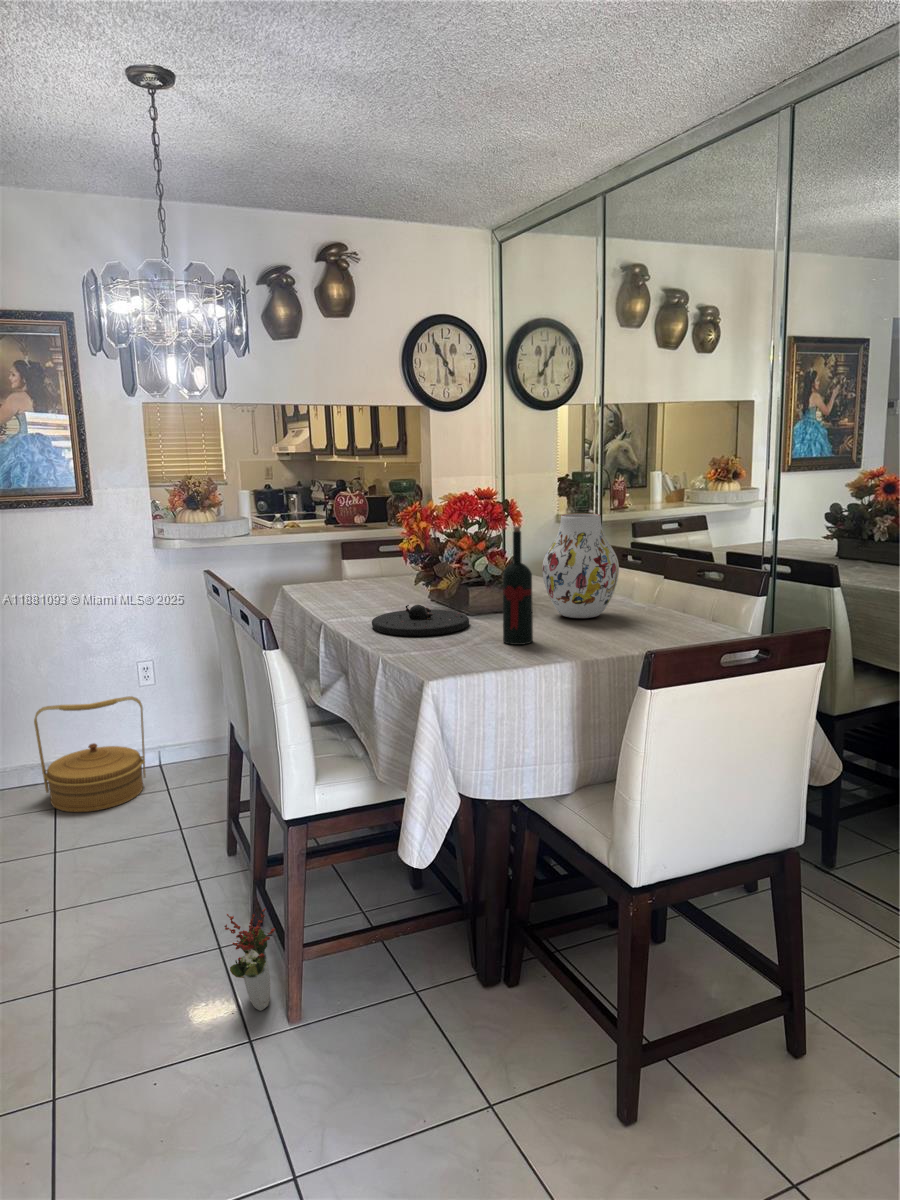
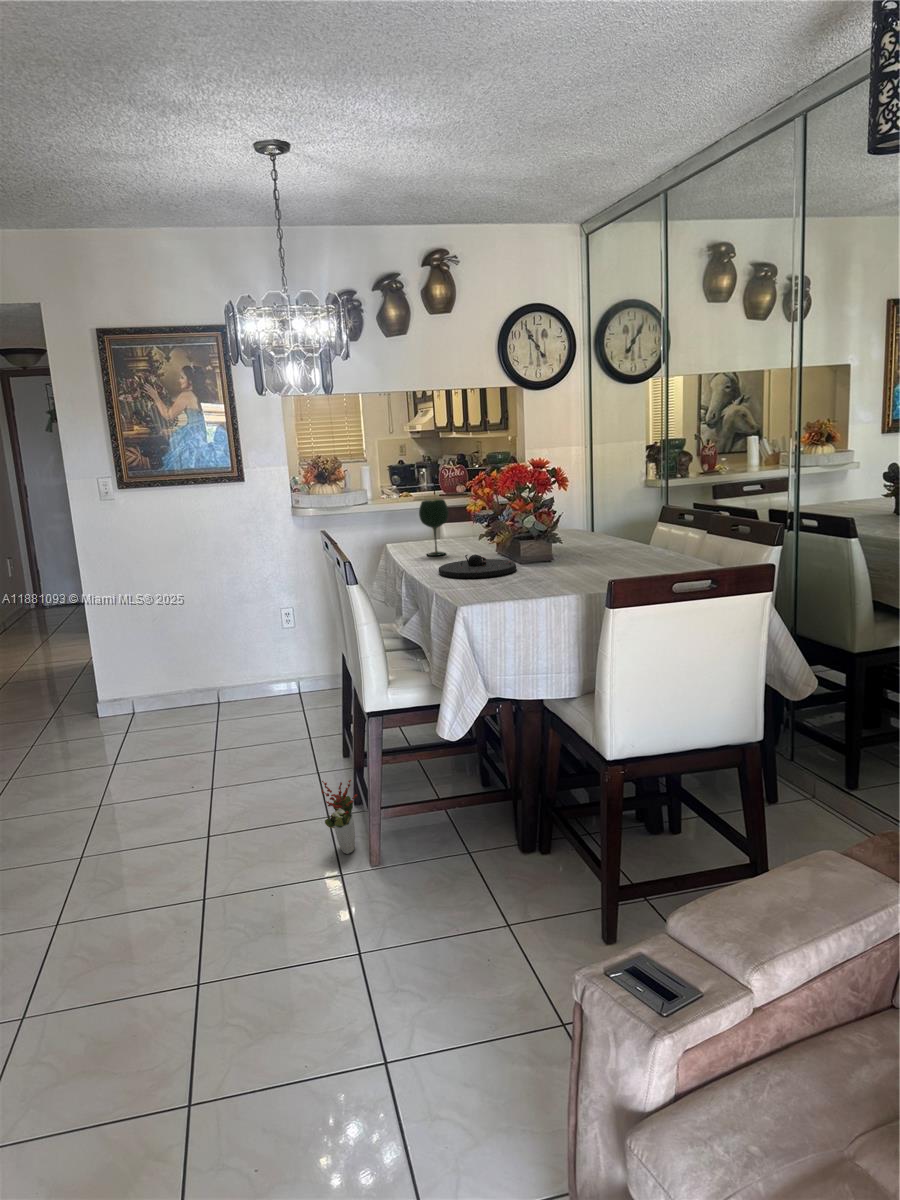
vase: present [542,514,619,618] -> none [580,478,644,565]
wine bottle: present [503,526,533,645] -> none [532,489,557,584]
wine glass: none [333,534,370,603] -> present [419,499,449,556]
woven basket: present [34,696,146,812] -> none [201,635,286,725]

